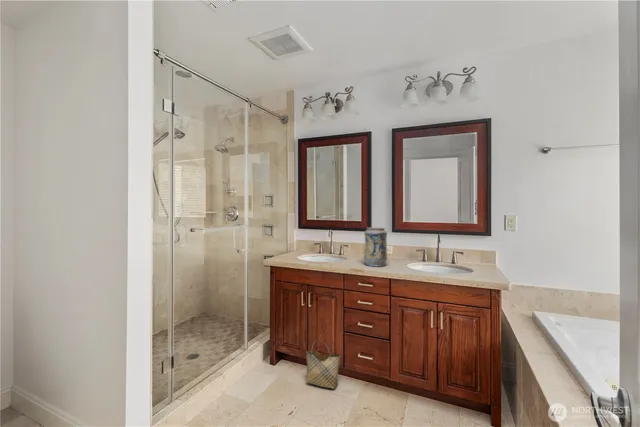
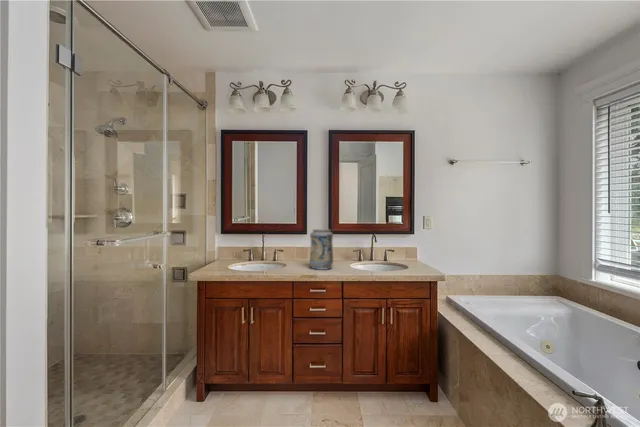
woven basket: present [306,347,340,389] -> none [250,350,290,412]

